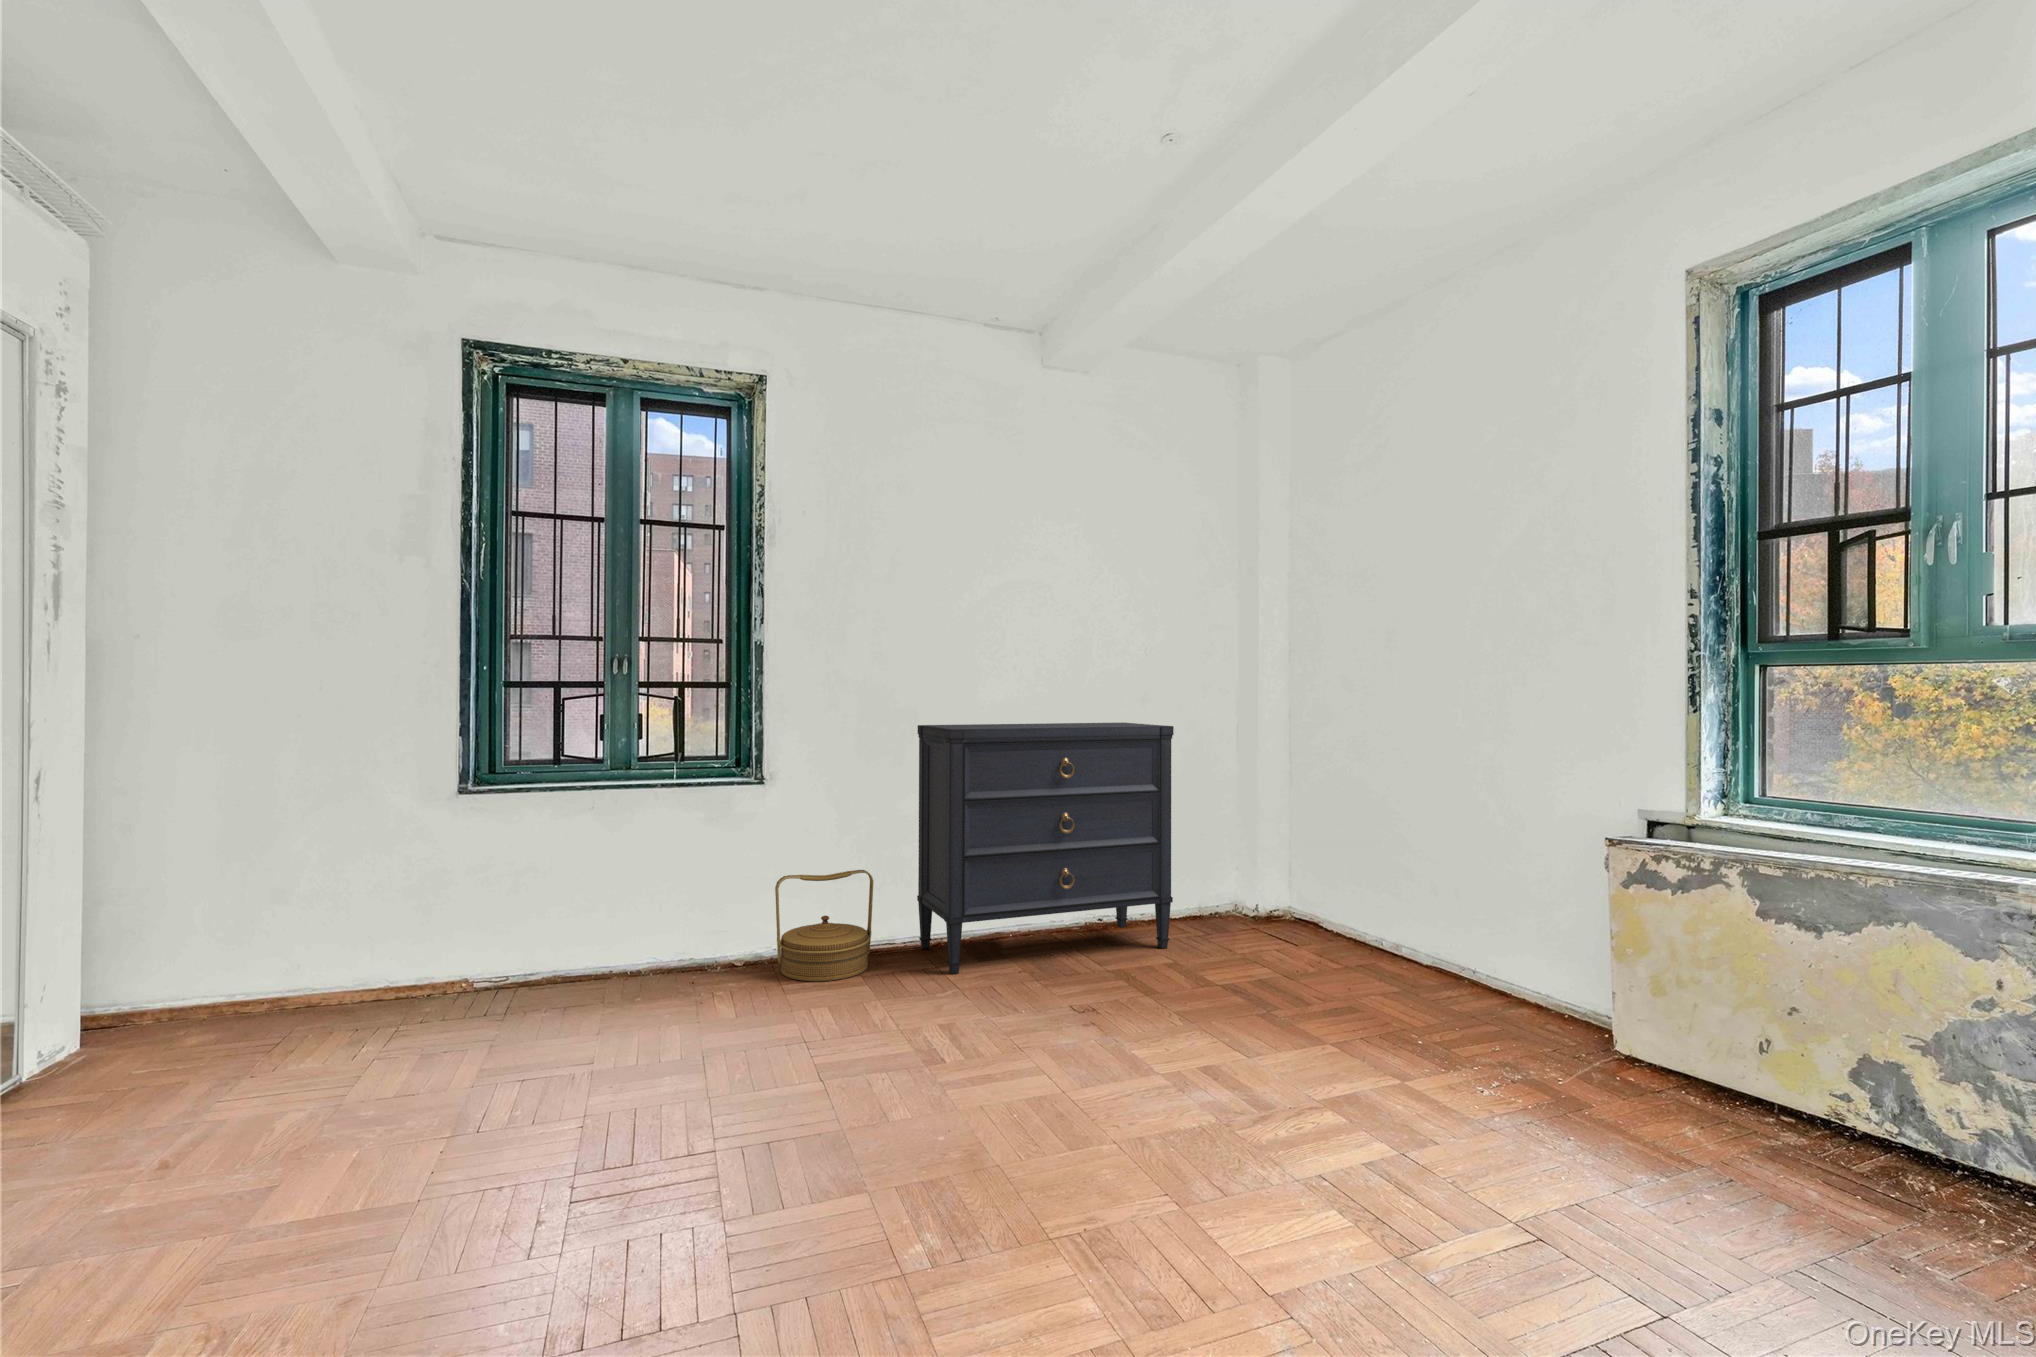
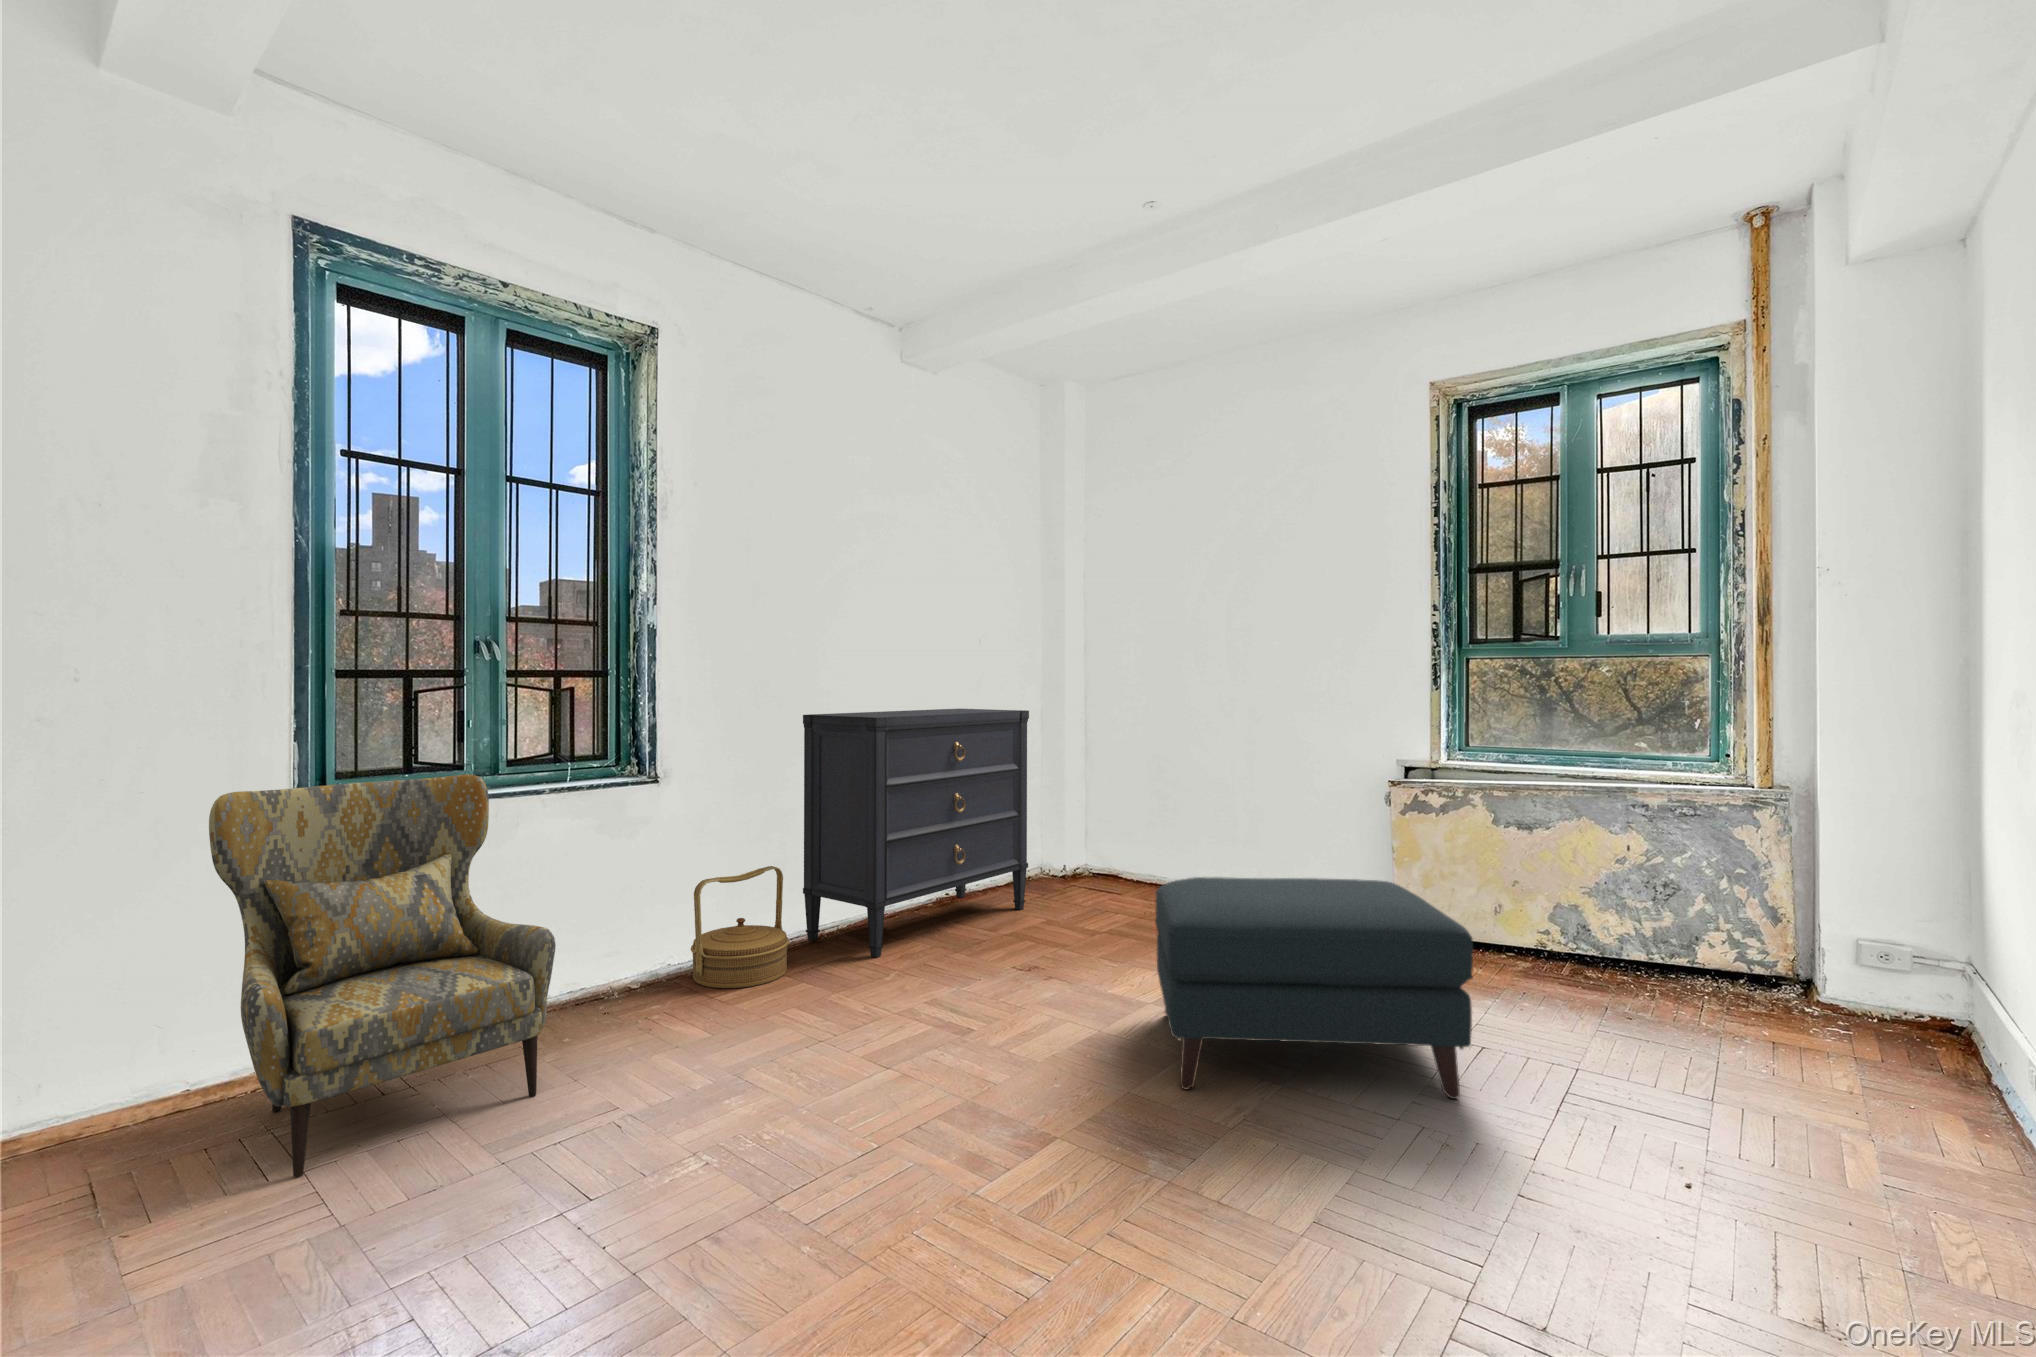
armchair: none [334,768,585,1062] -> present [209,775,556,1177]
ottoman: none [1009,932,1434,1297] -> present [1155,877,1473,1099]

